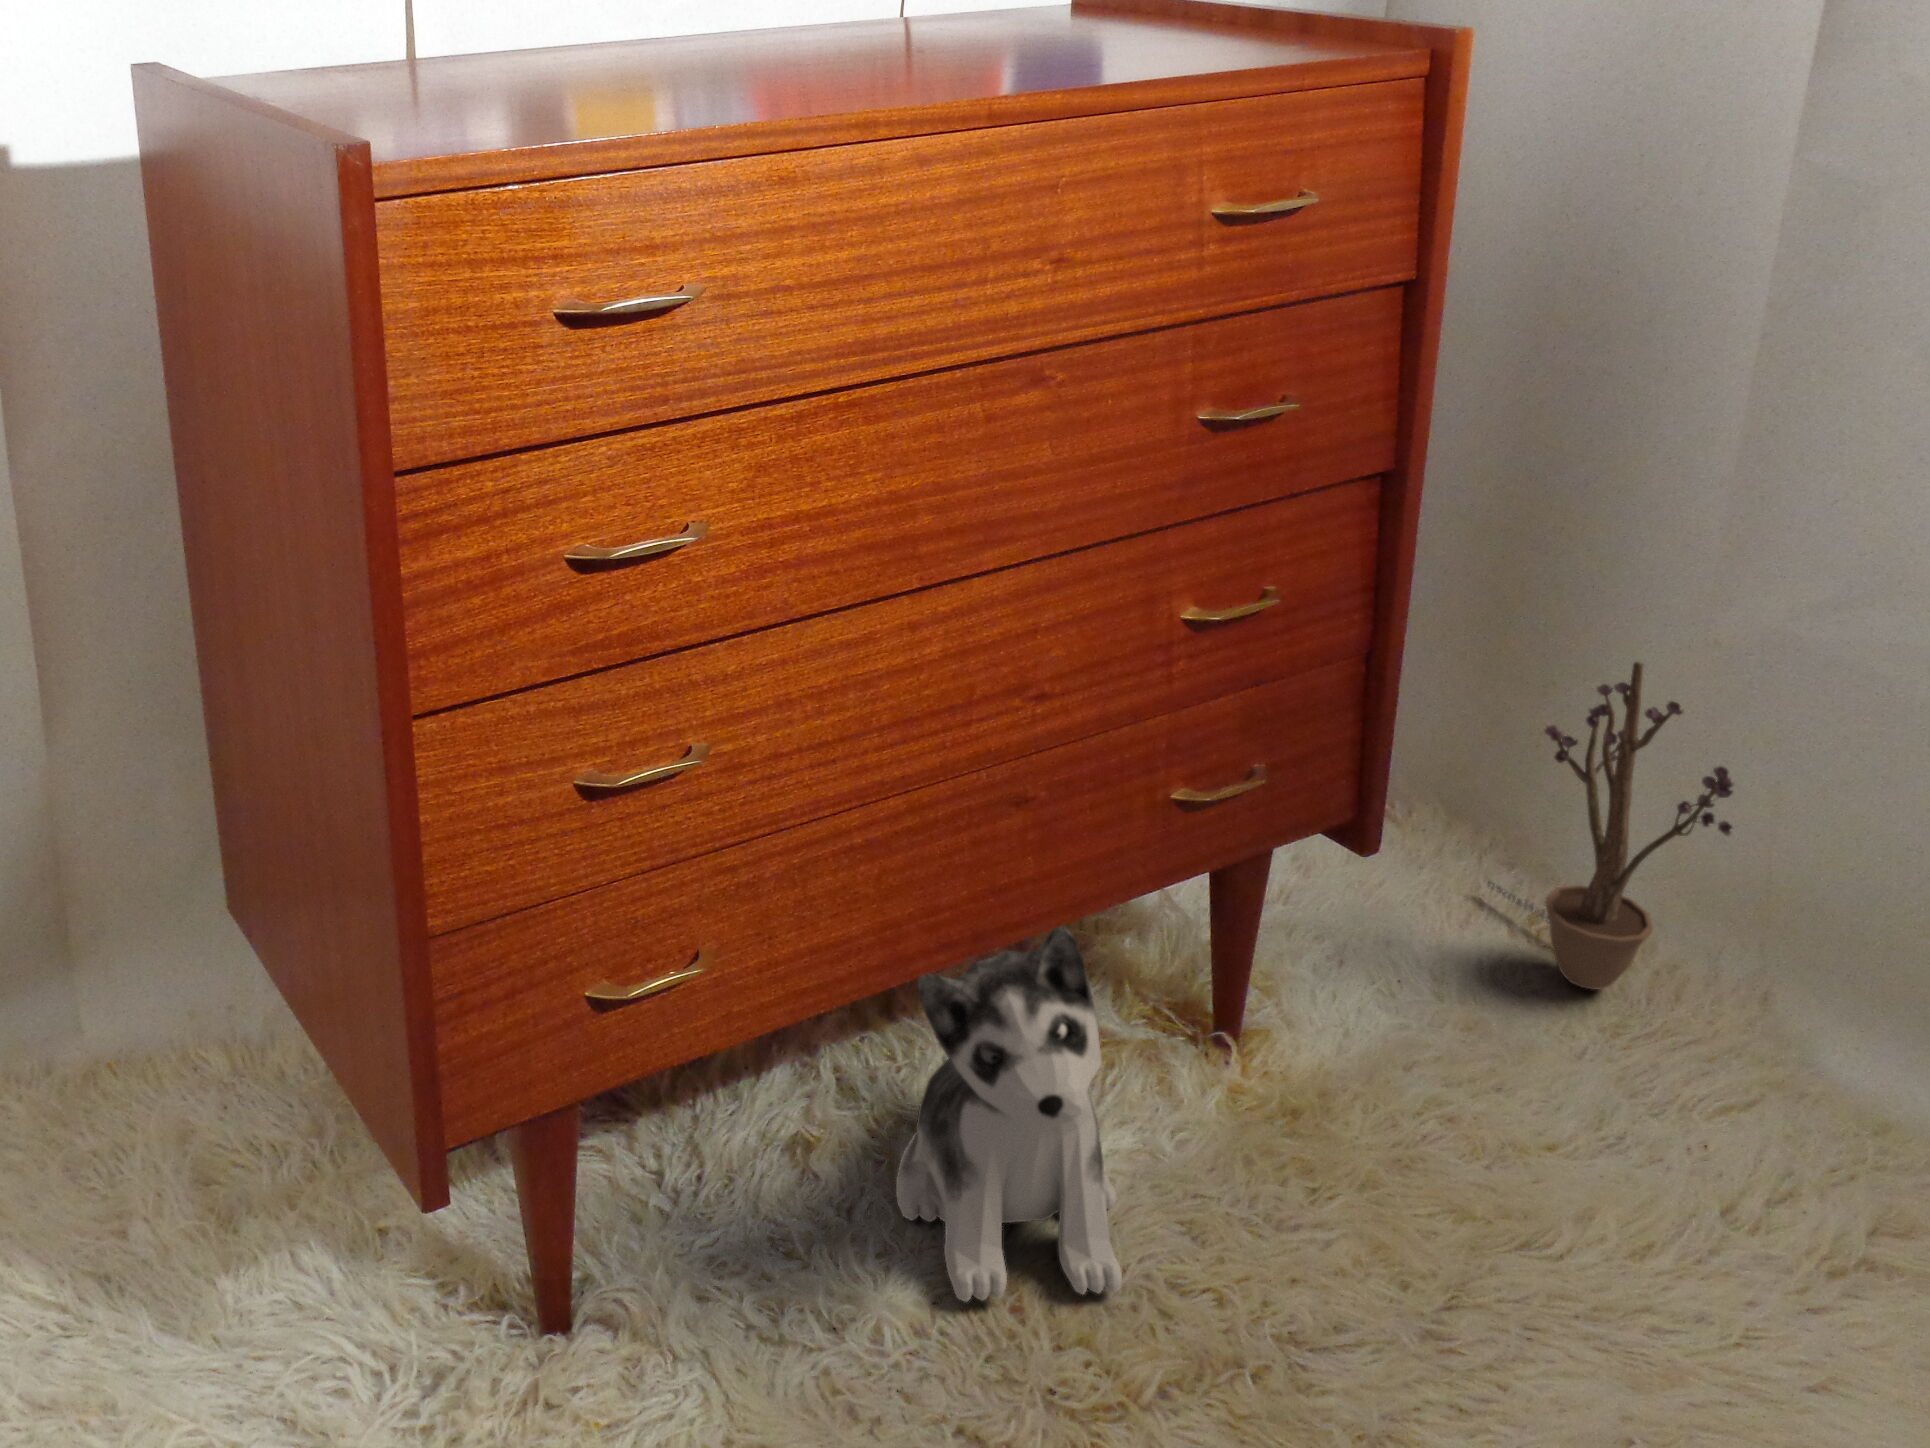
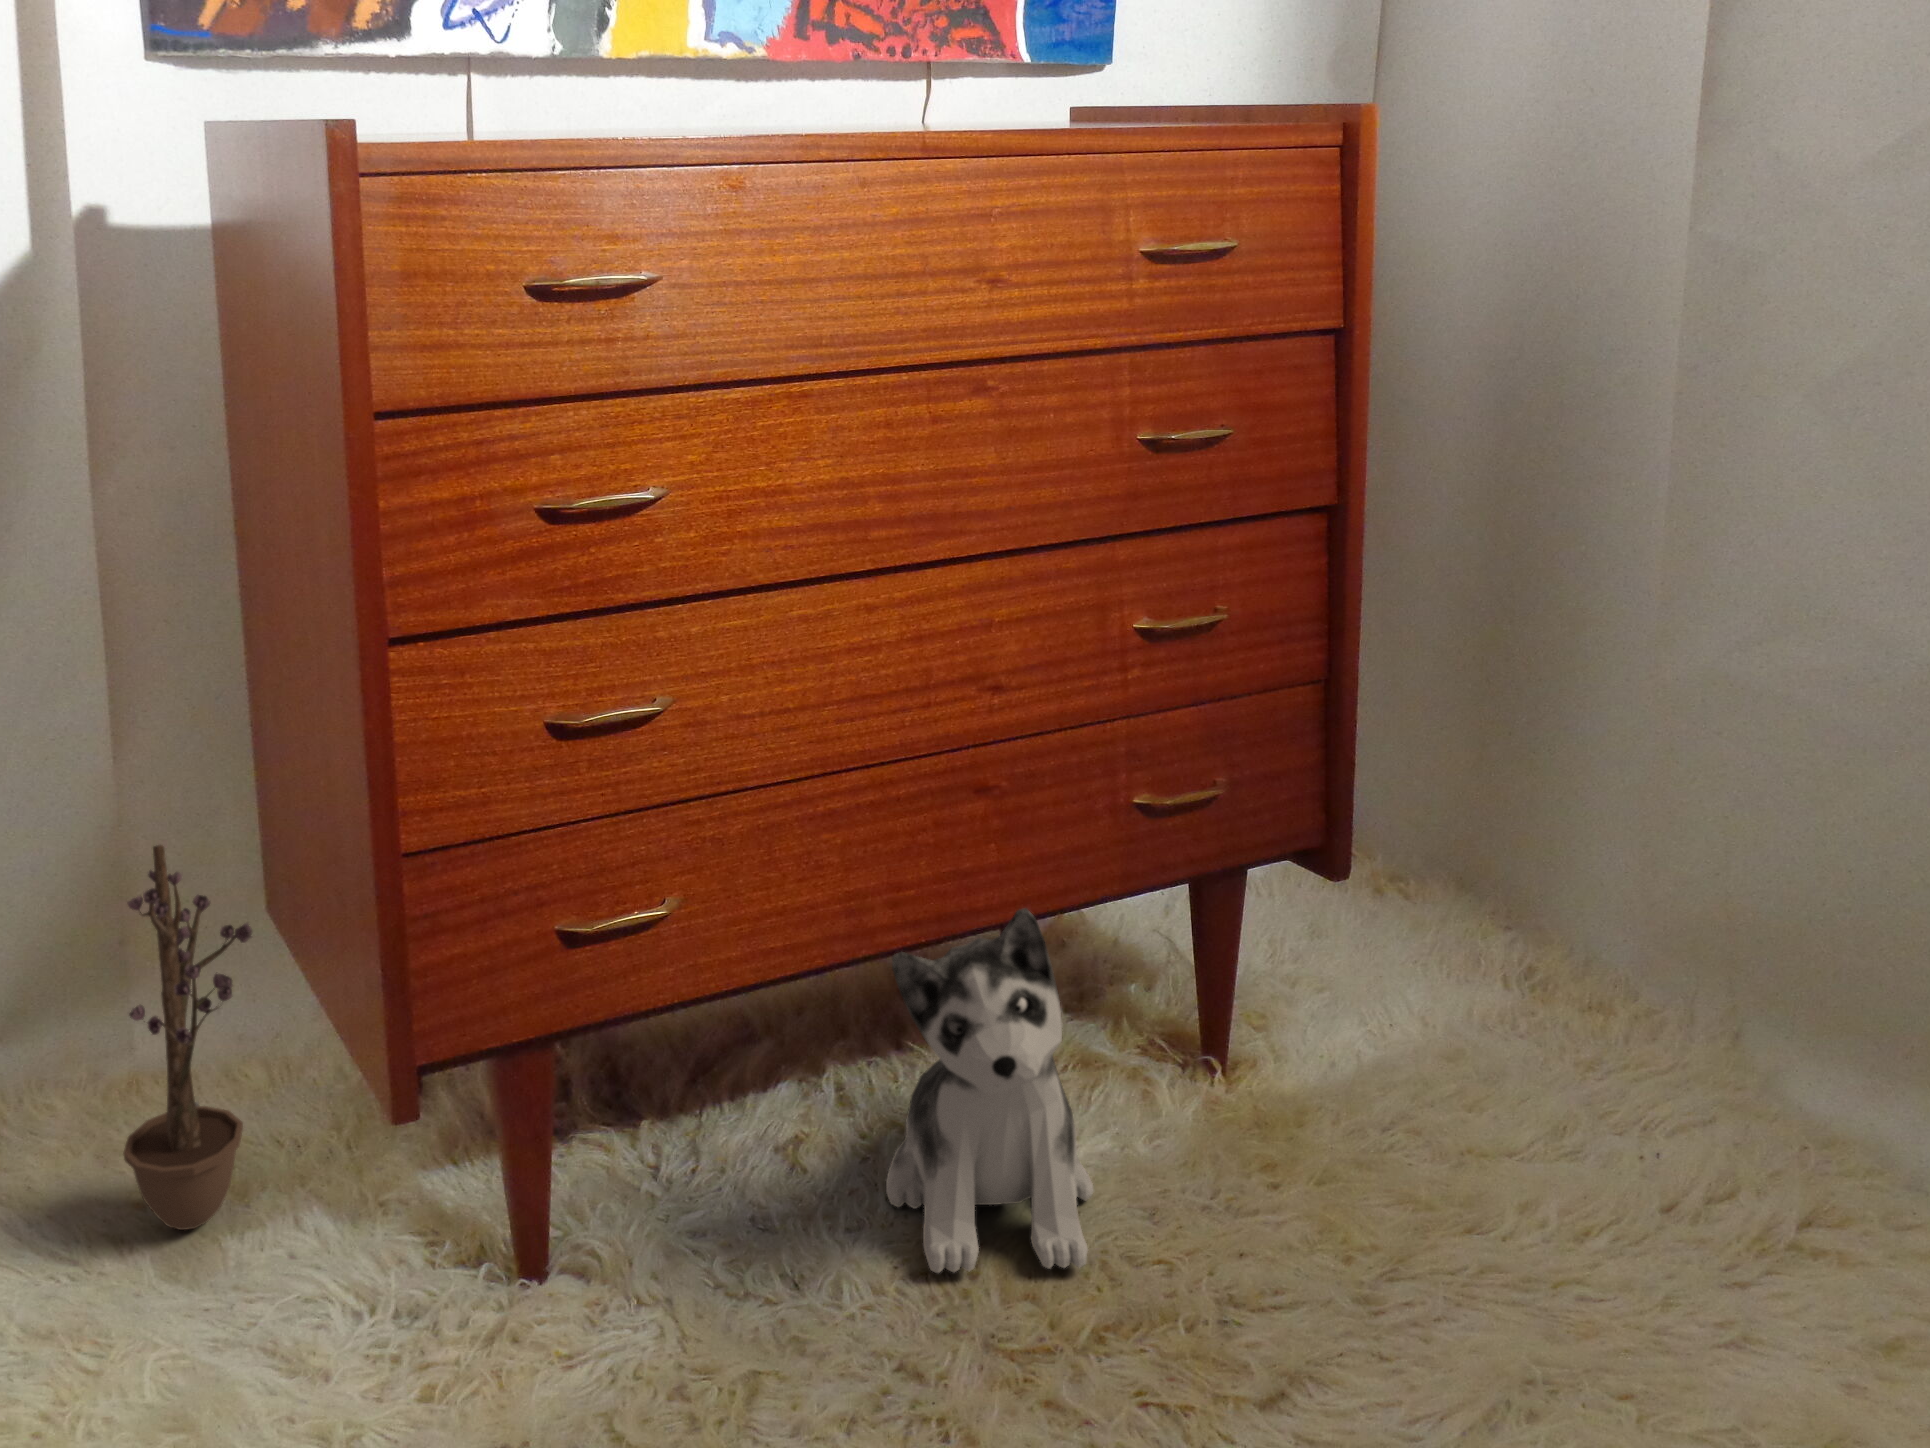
decorative plant: present [1488,662,1734,990] -> present [123,845,252,1230]

